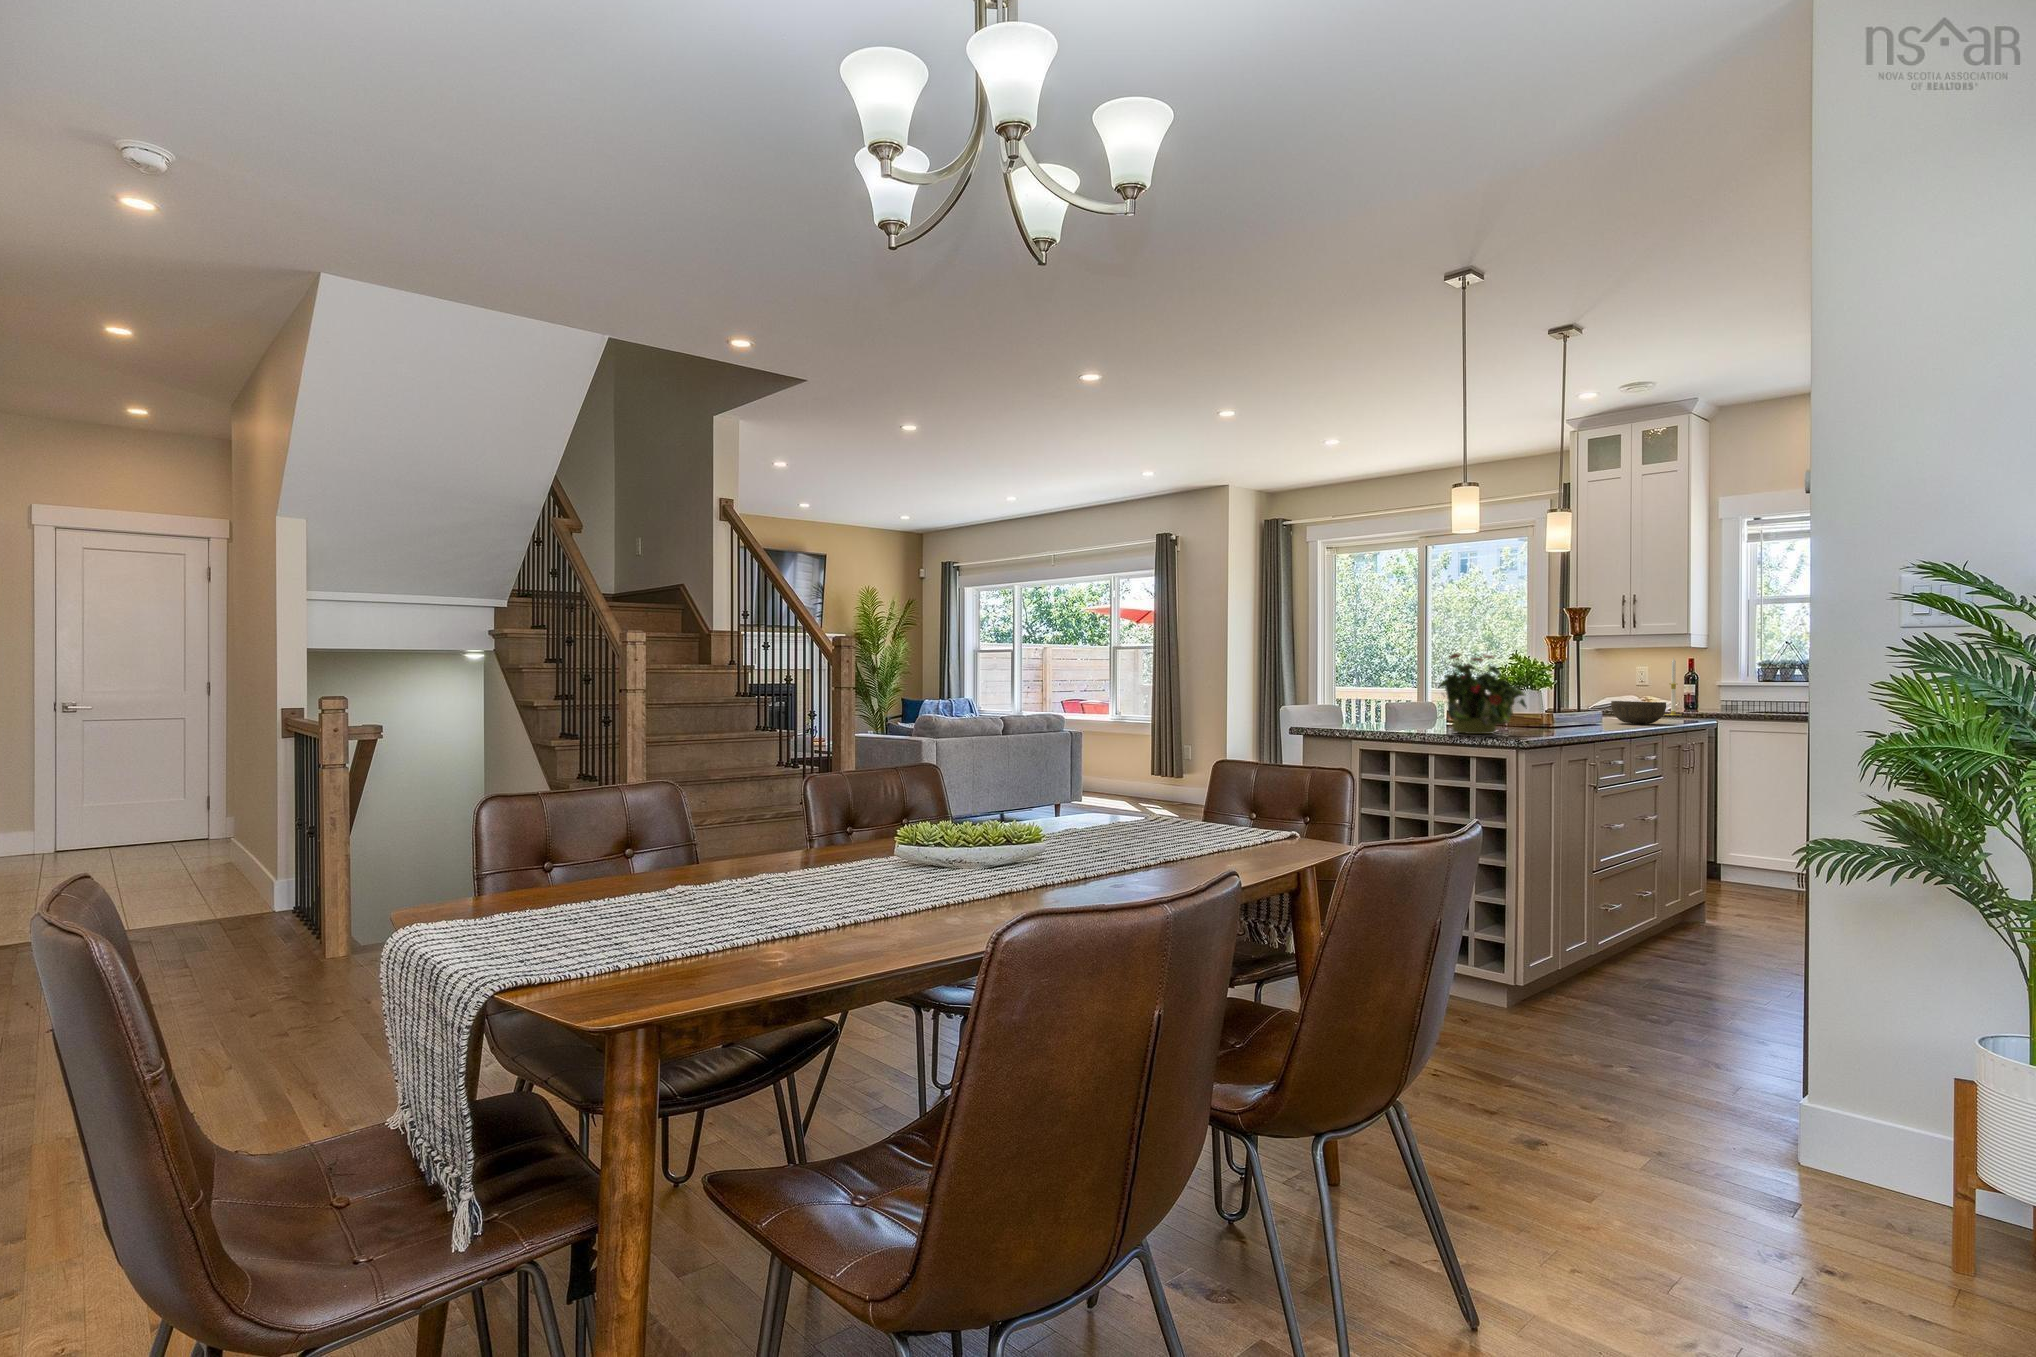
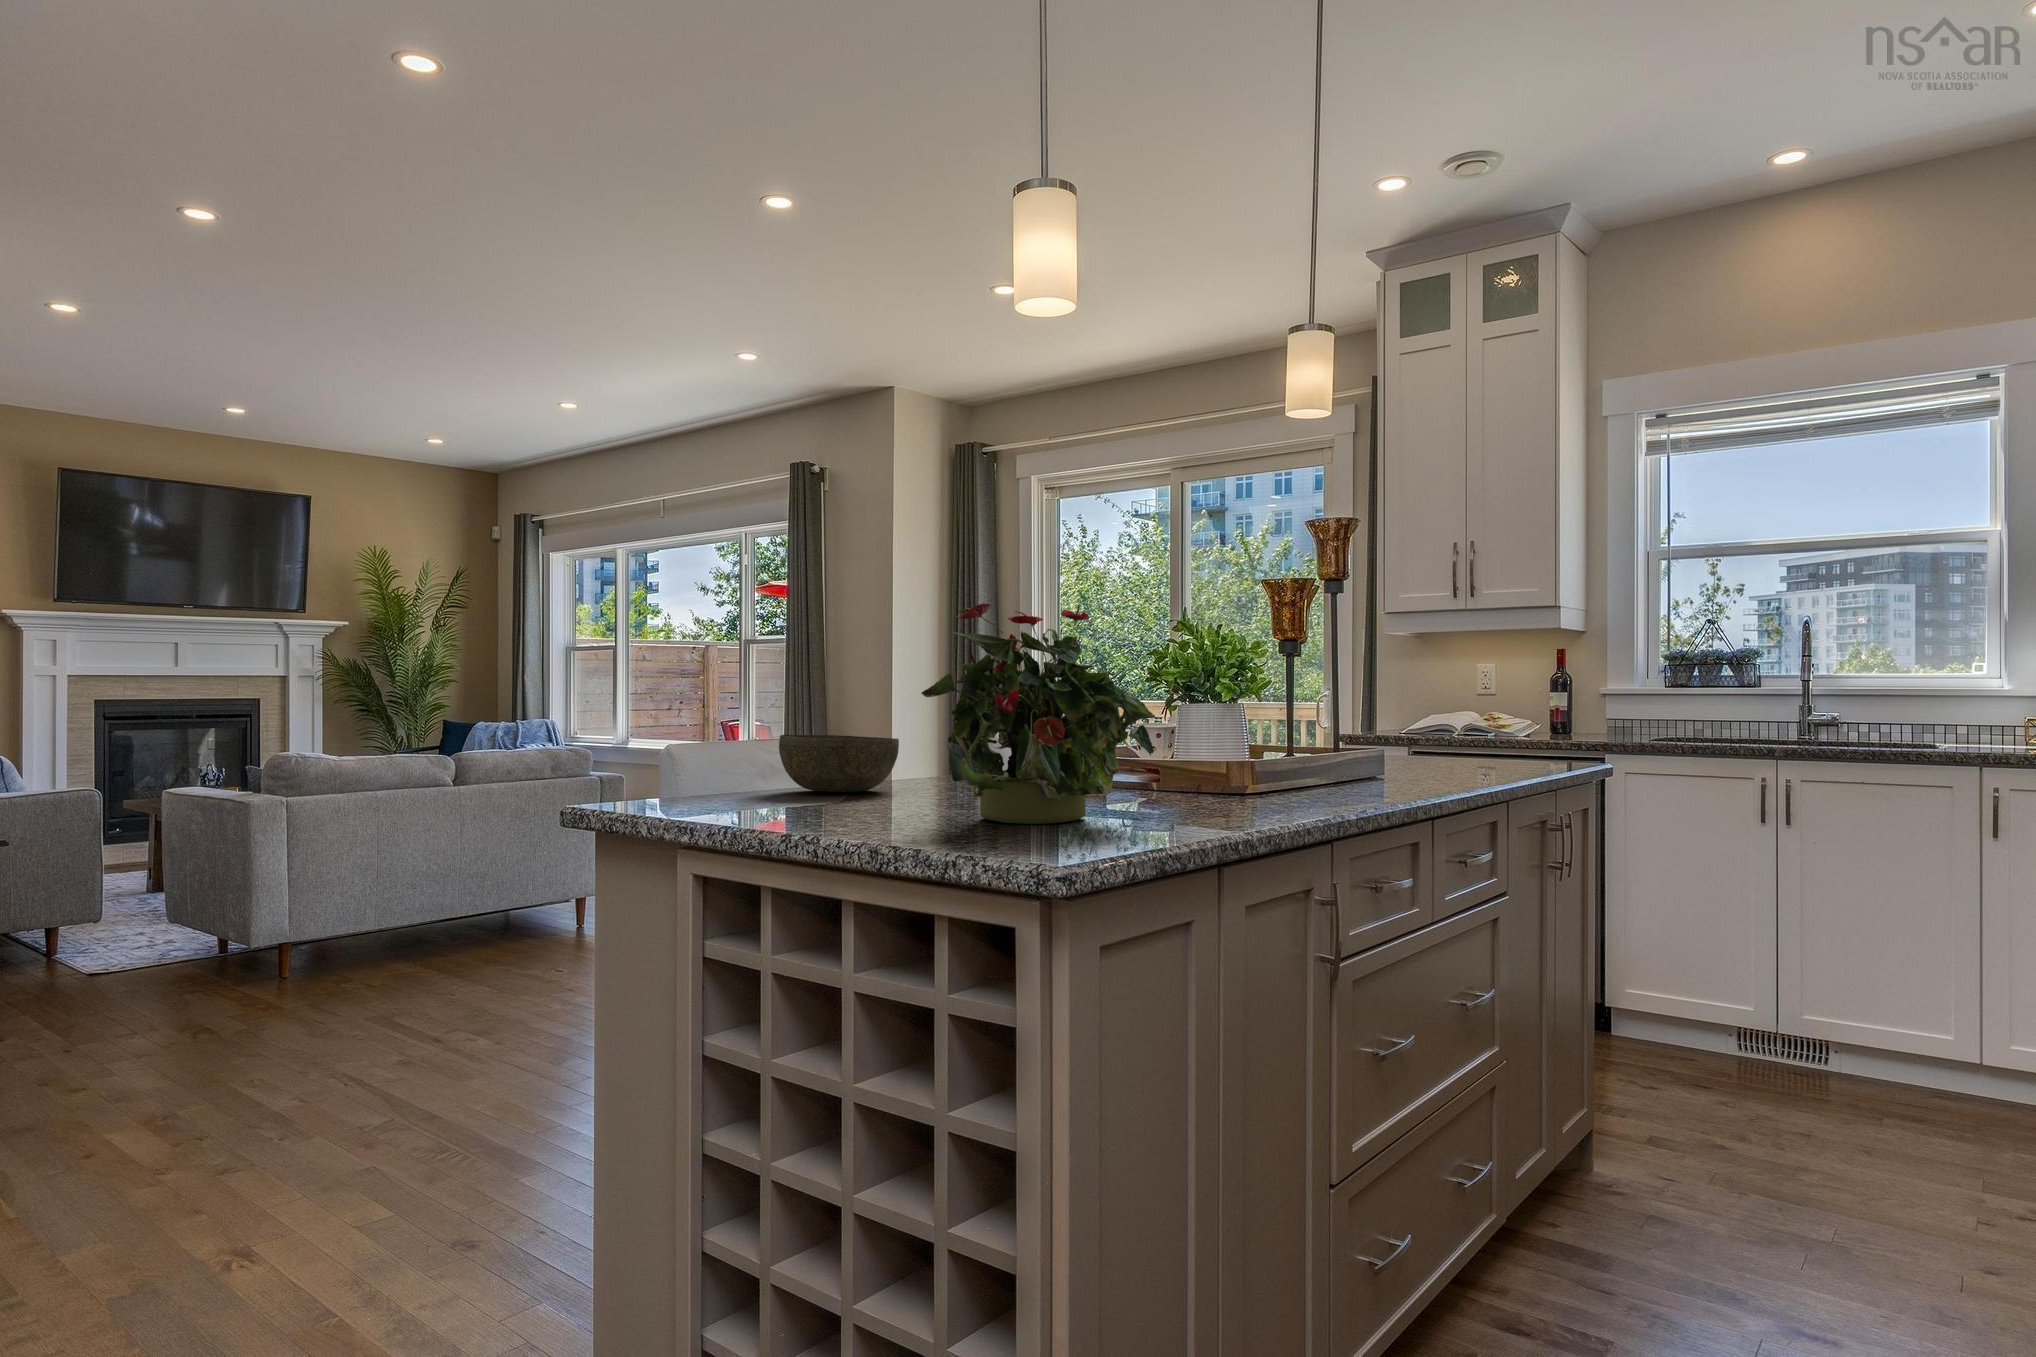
candle: present [1665,658,1680,715] -> none [1518,644,1548,747]
bowl: present [1611,701,1666,724] -> present [779,735,899,792]

